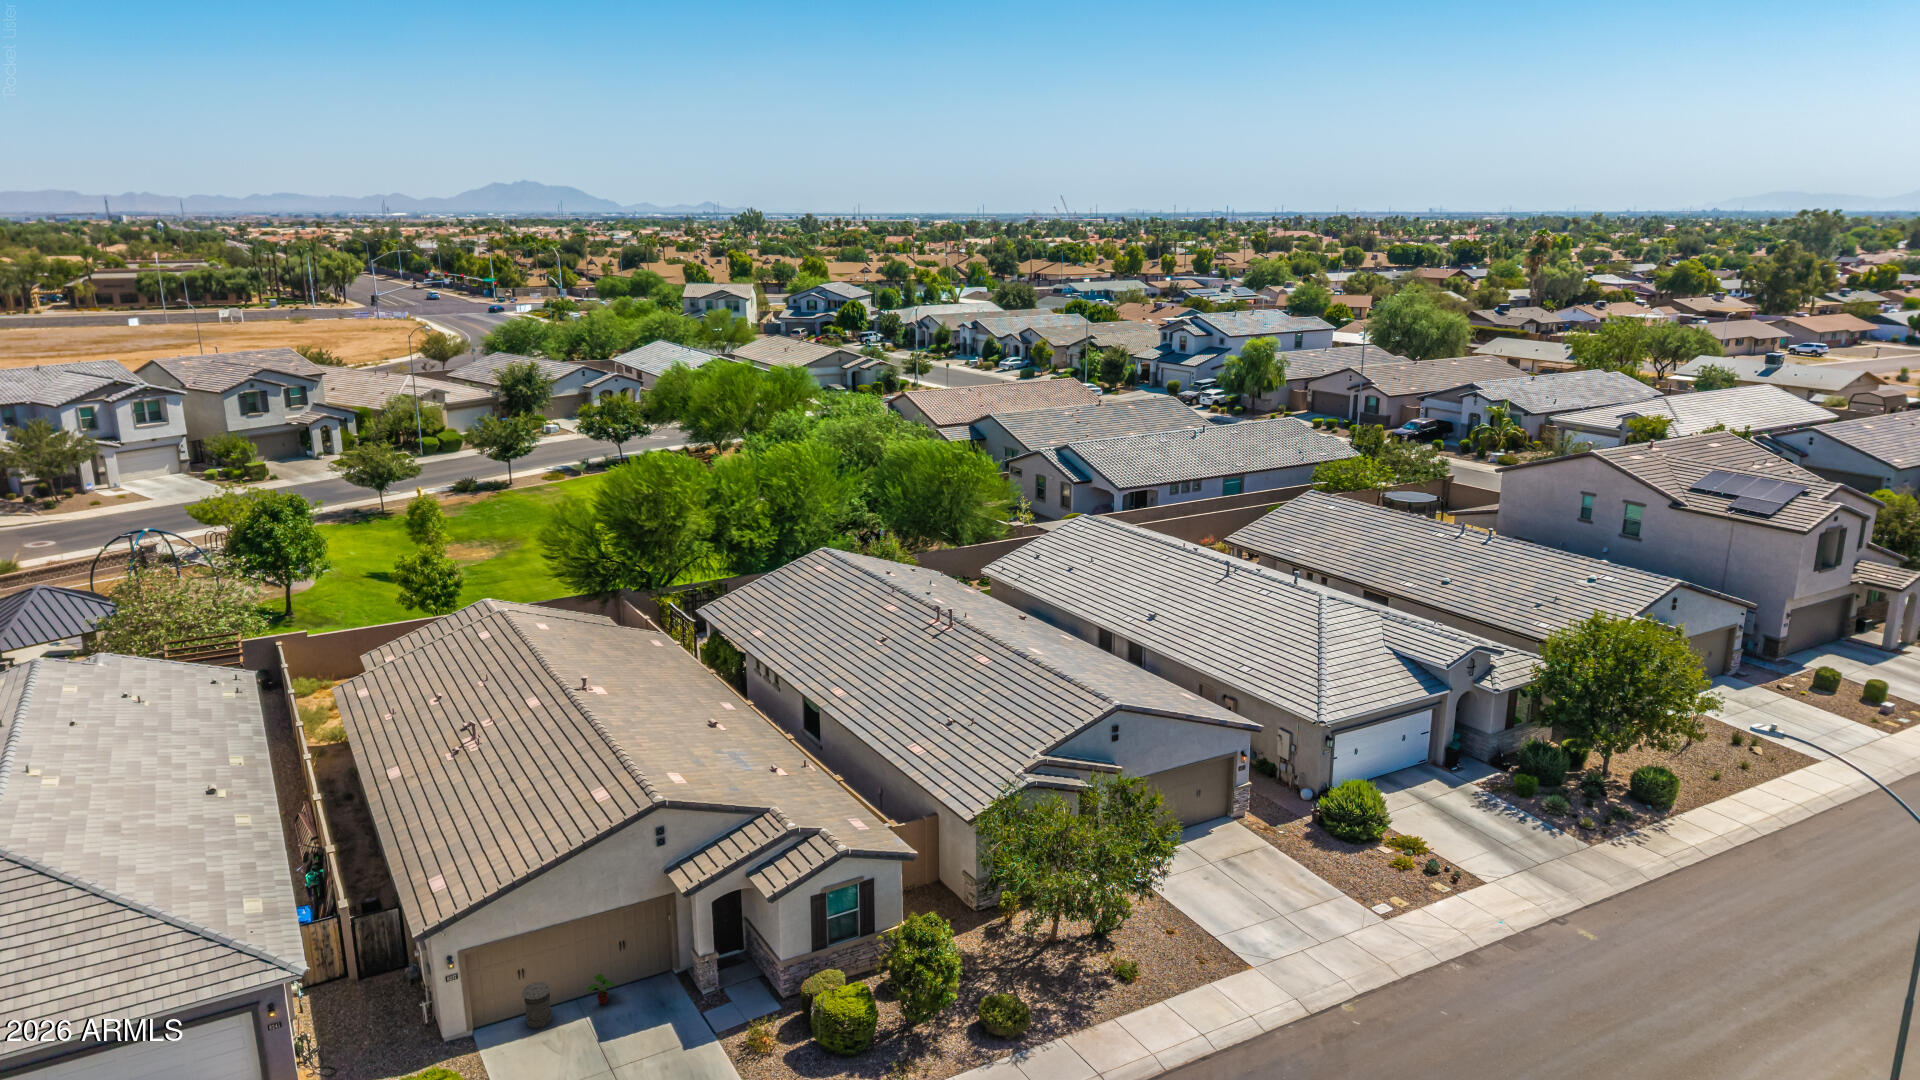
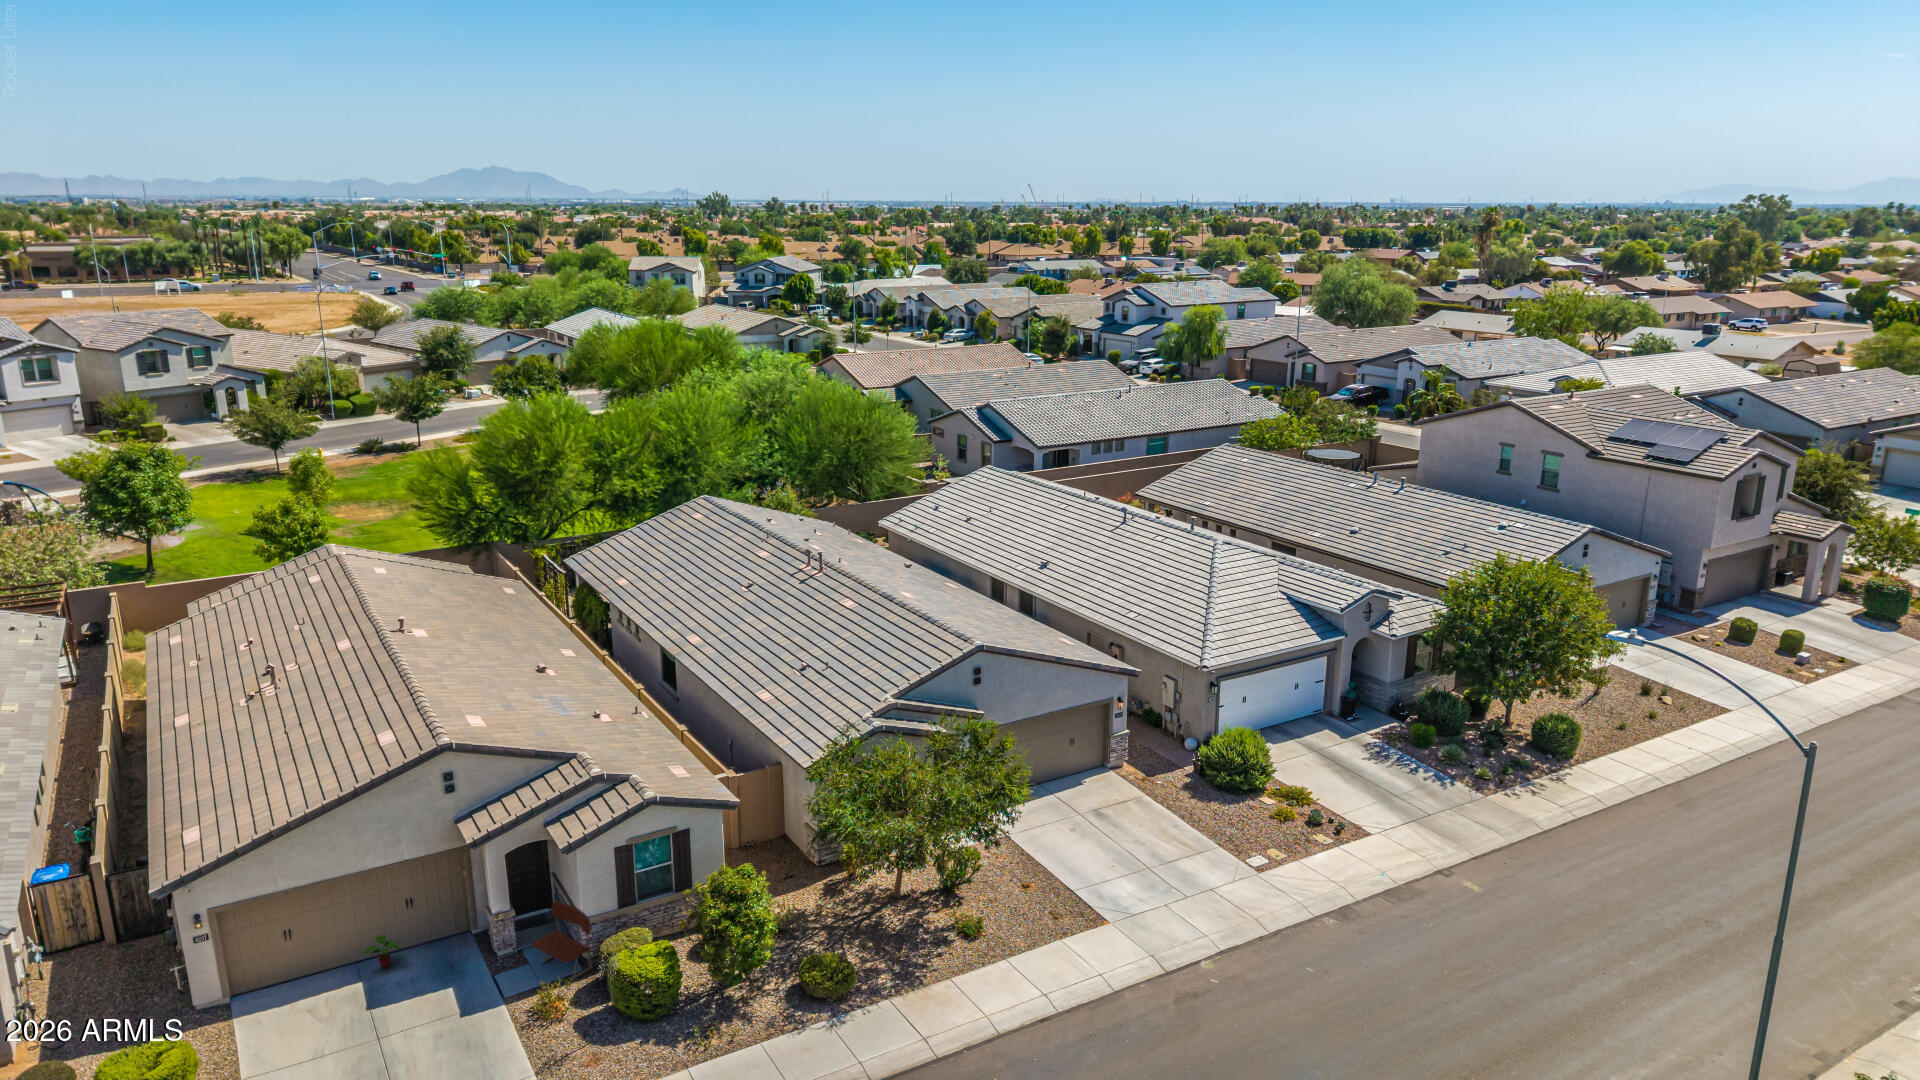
bench: none [735,945,789,1018] -> present [533,901,593,979]
trash can: present [522,982,552,1028] -> none [287,943,324,994]

